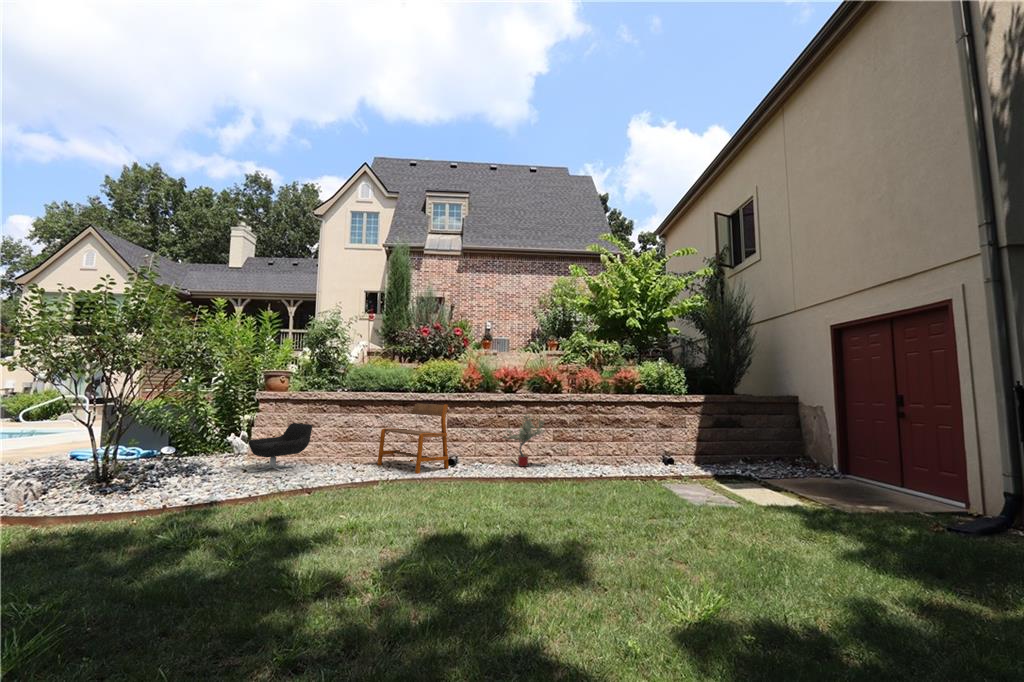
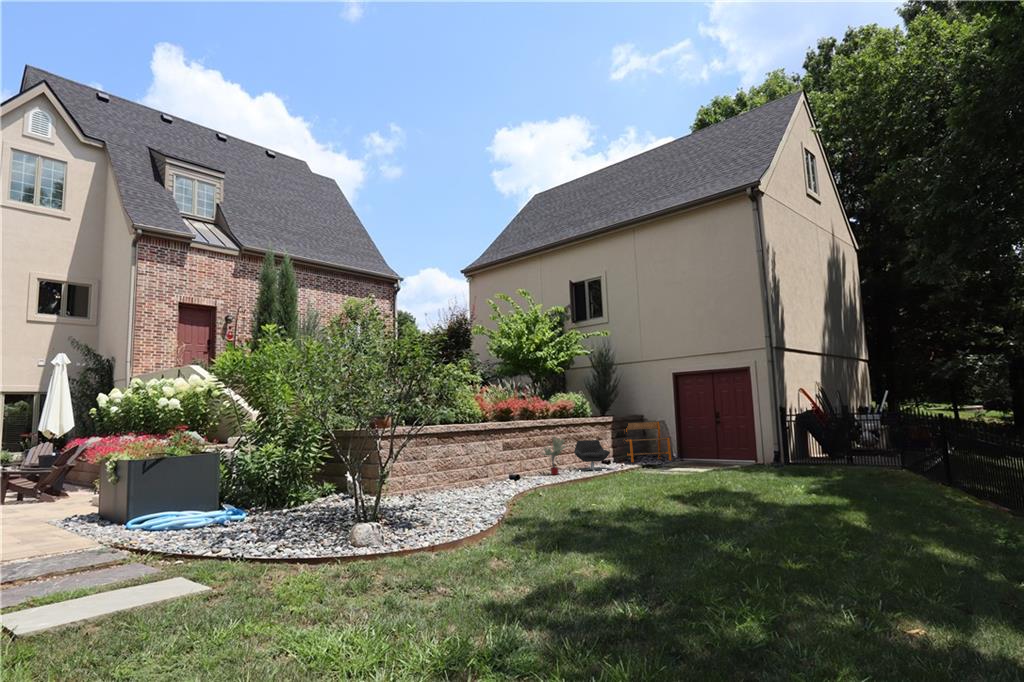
bench: present [377,403,449,474] -> present [625,422,671,462]
lounge chair: present [248,423,313,473] -> present [574,440,610,472]

